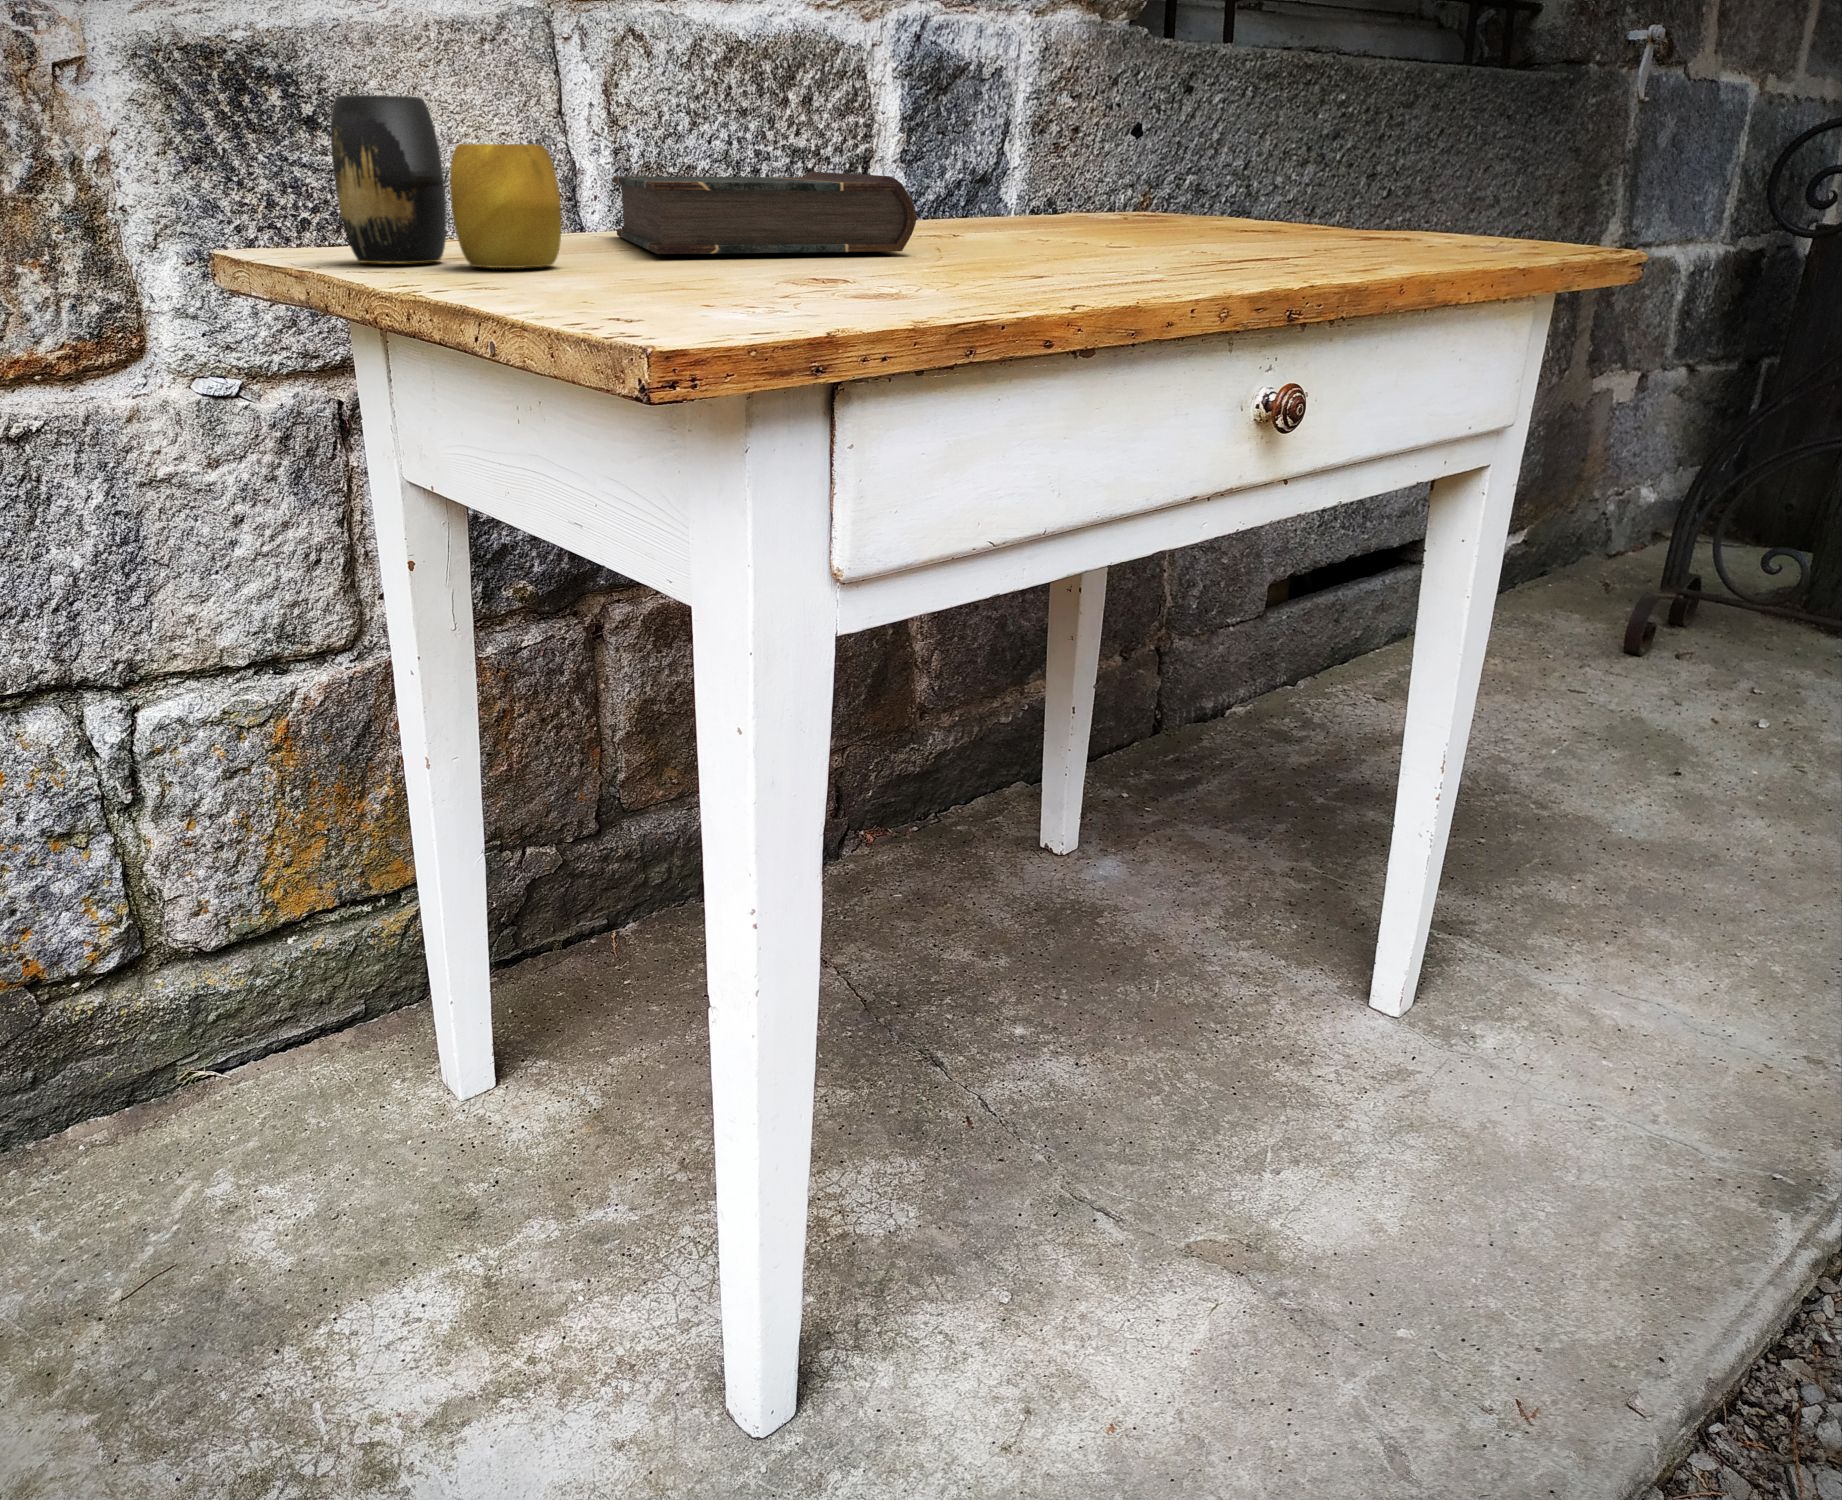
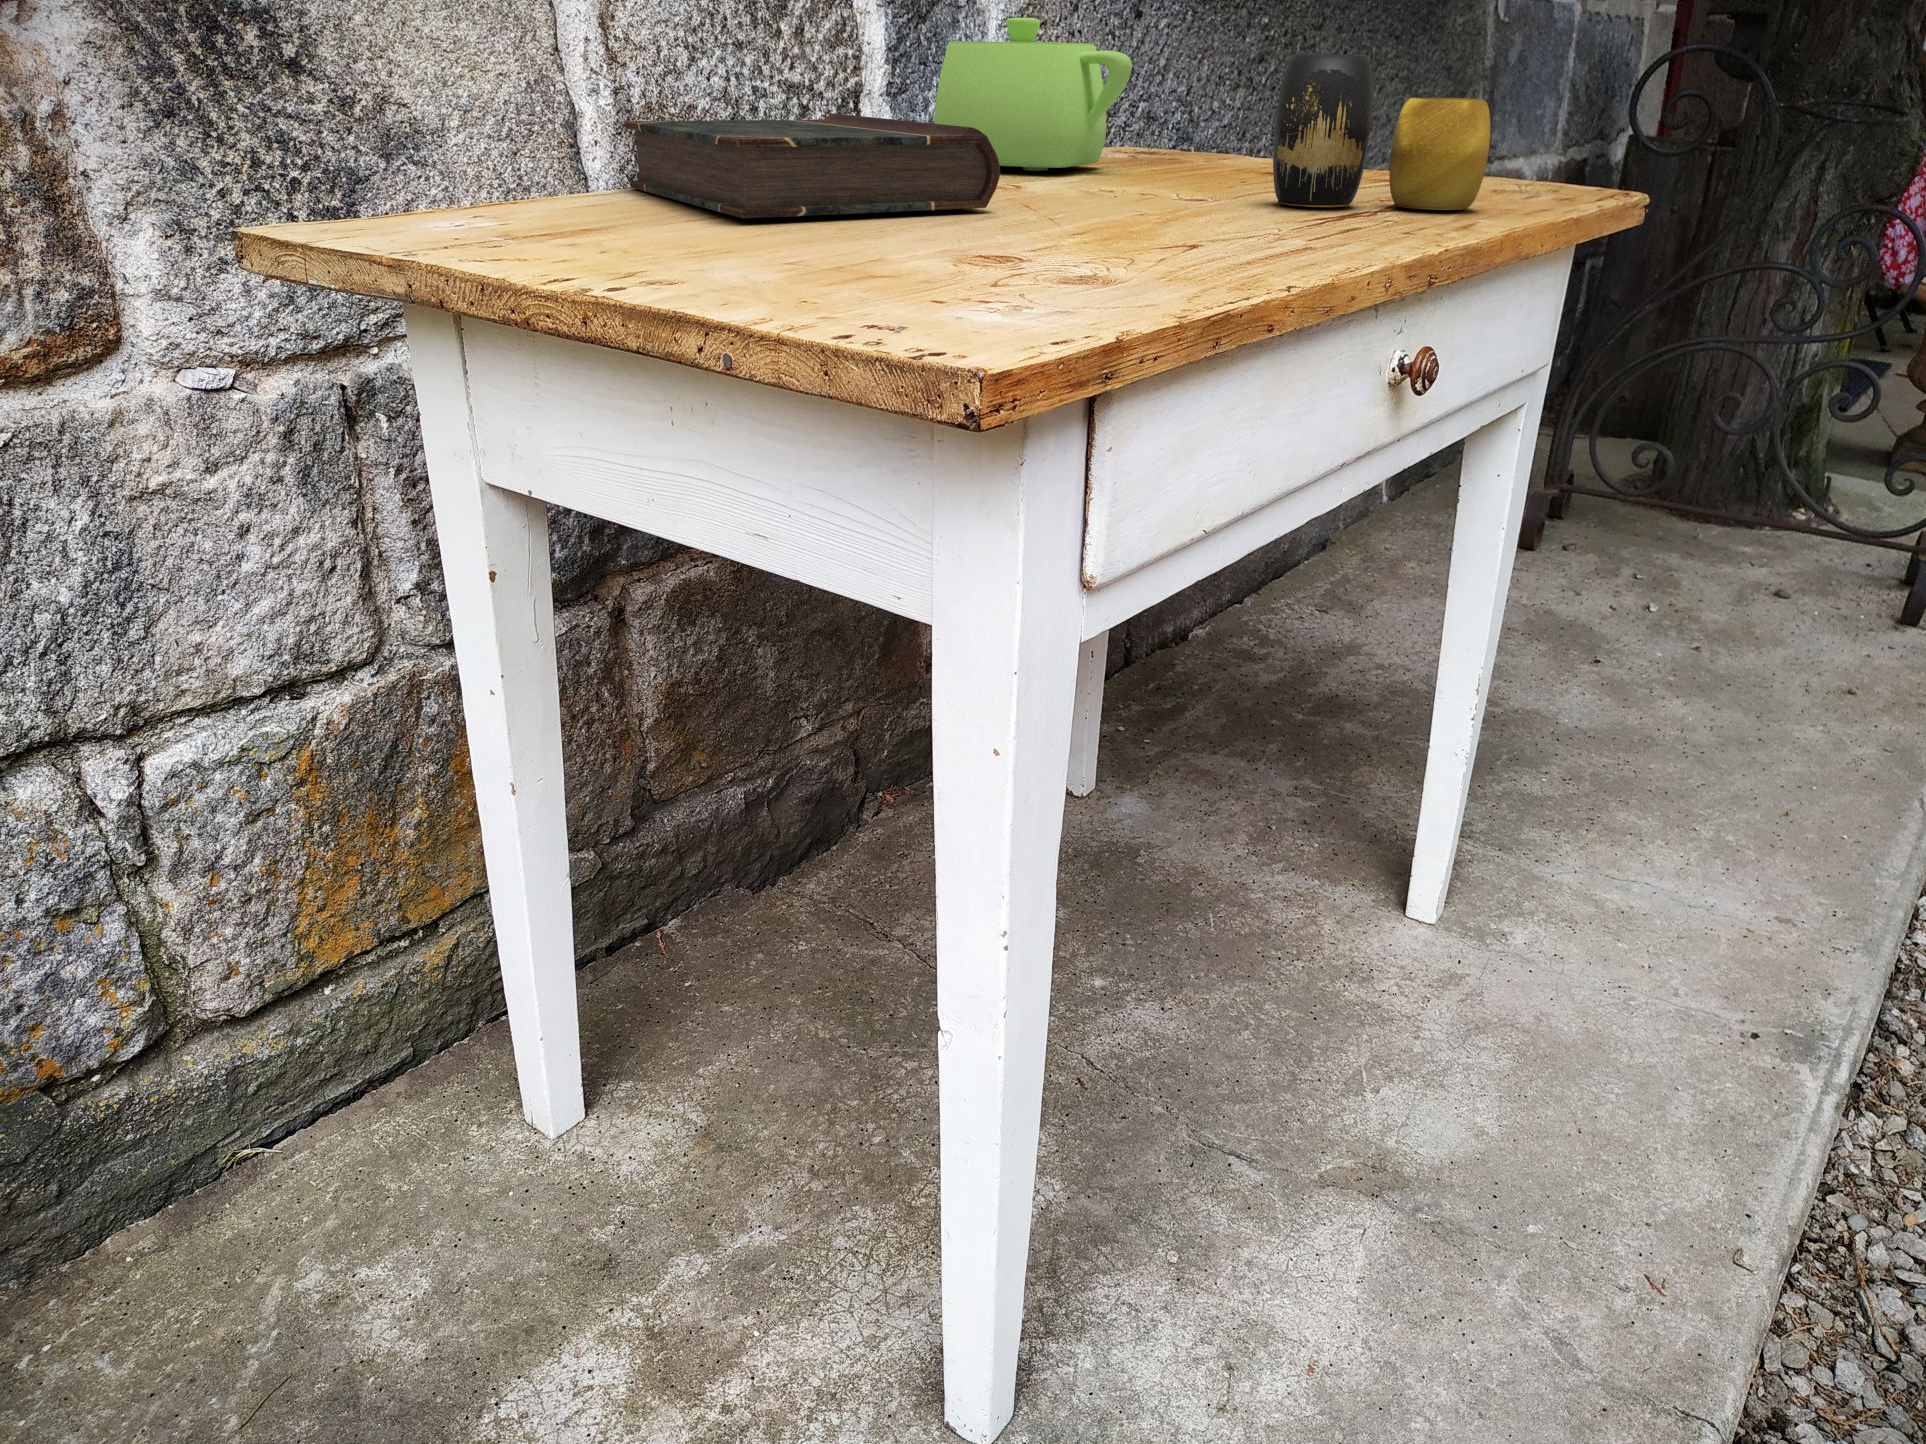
teapot: none [930,87,1115,229] -> present [934,18,1132,171]
vase: present [331,95,562,268] -> present [1273,54,1491,210]

